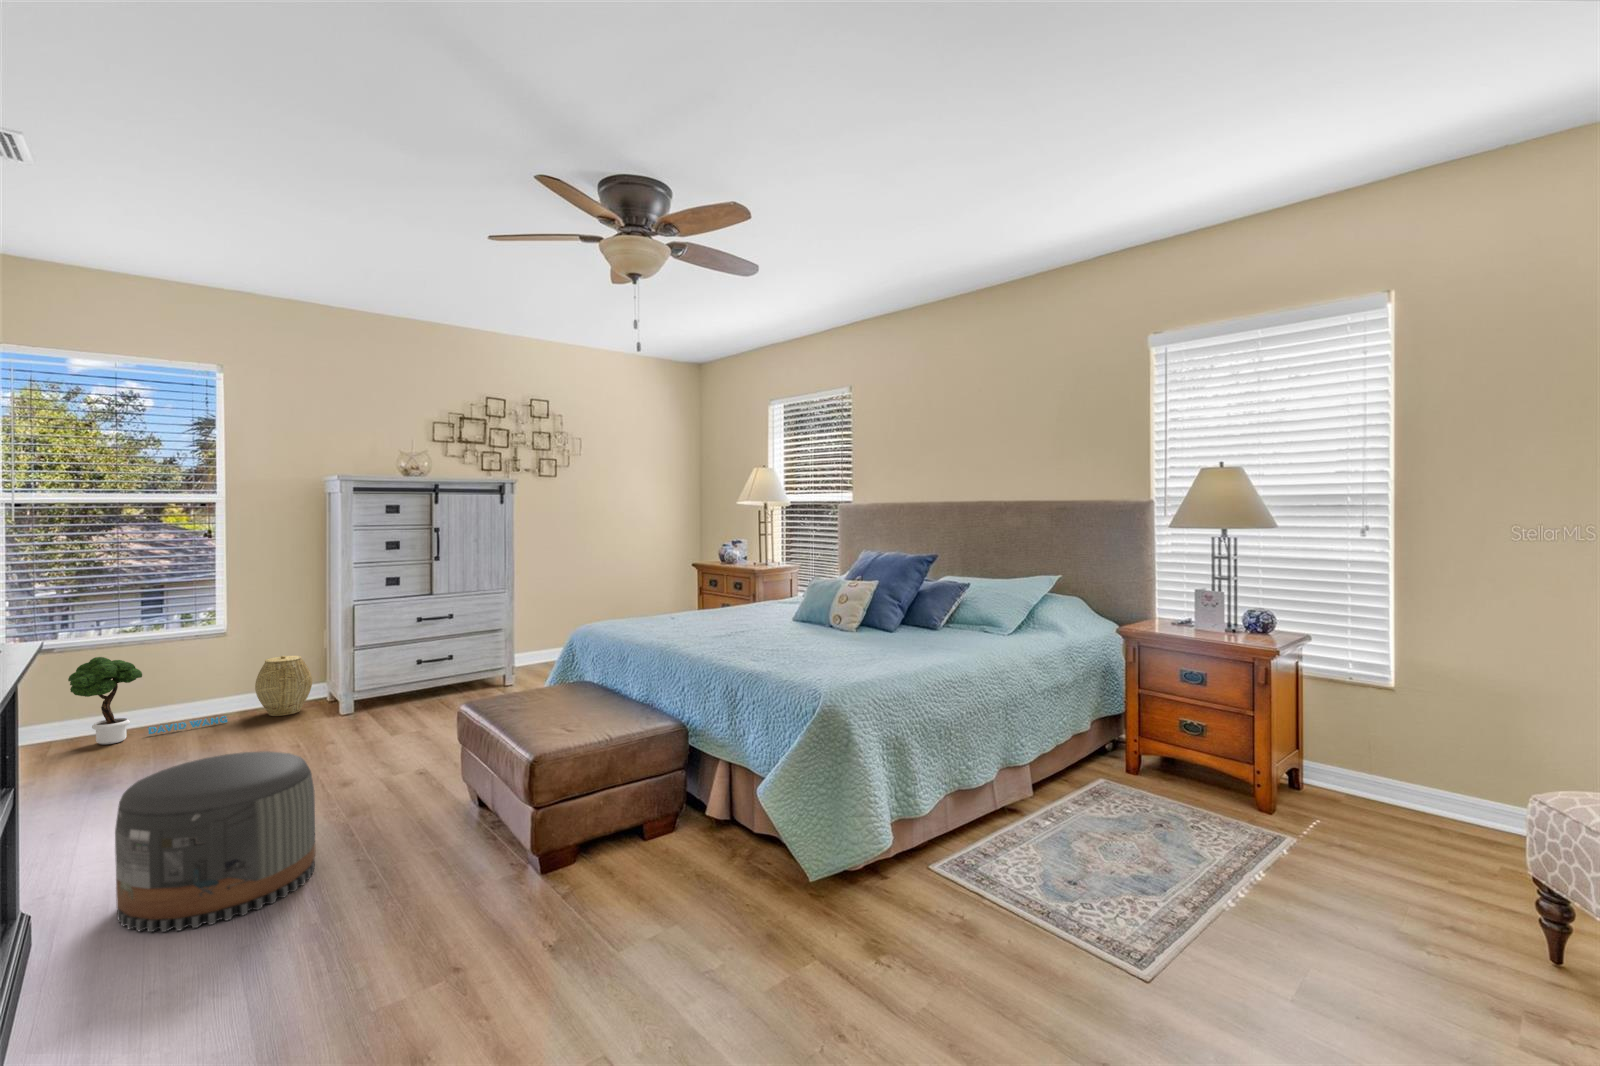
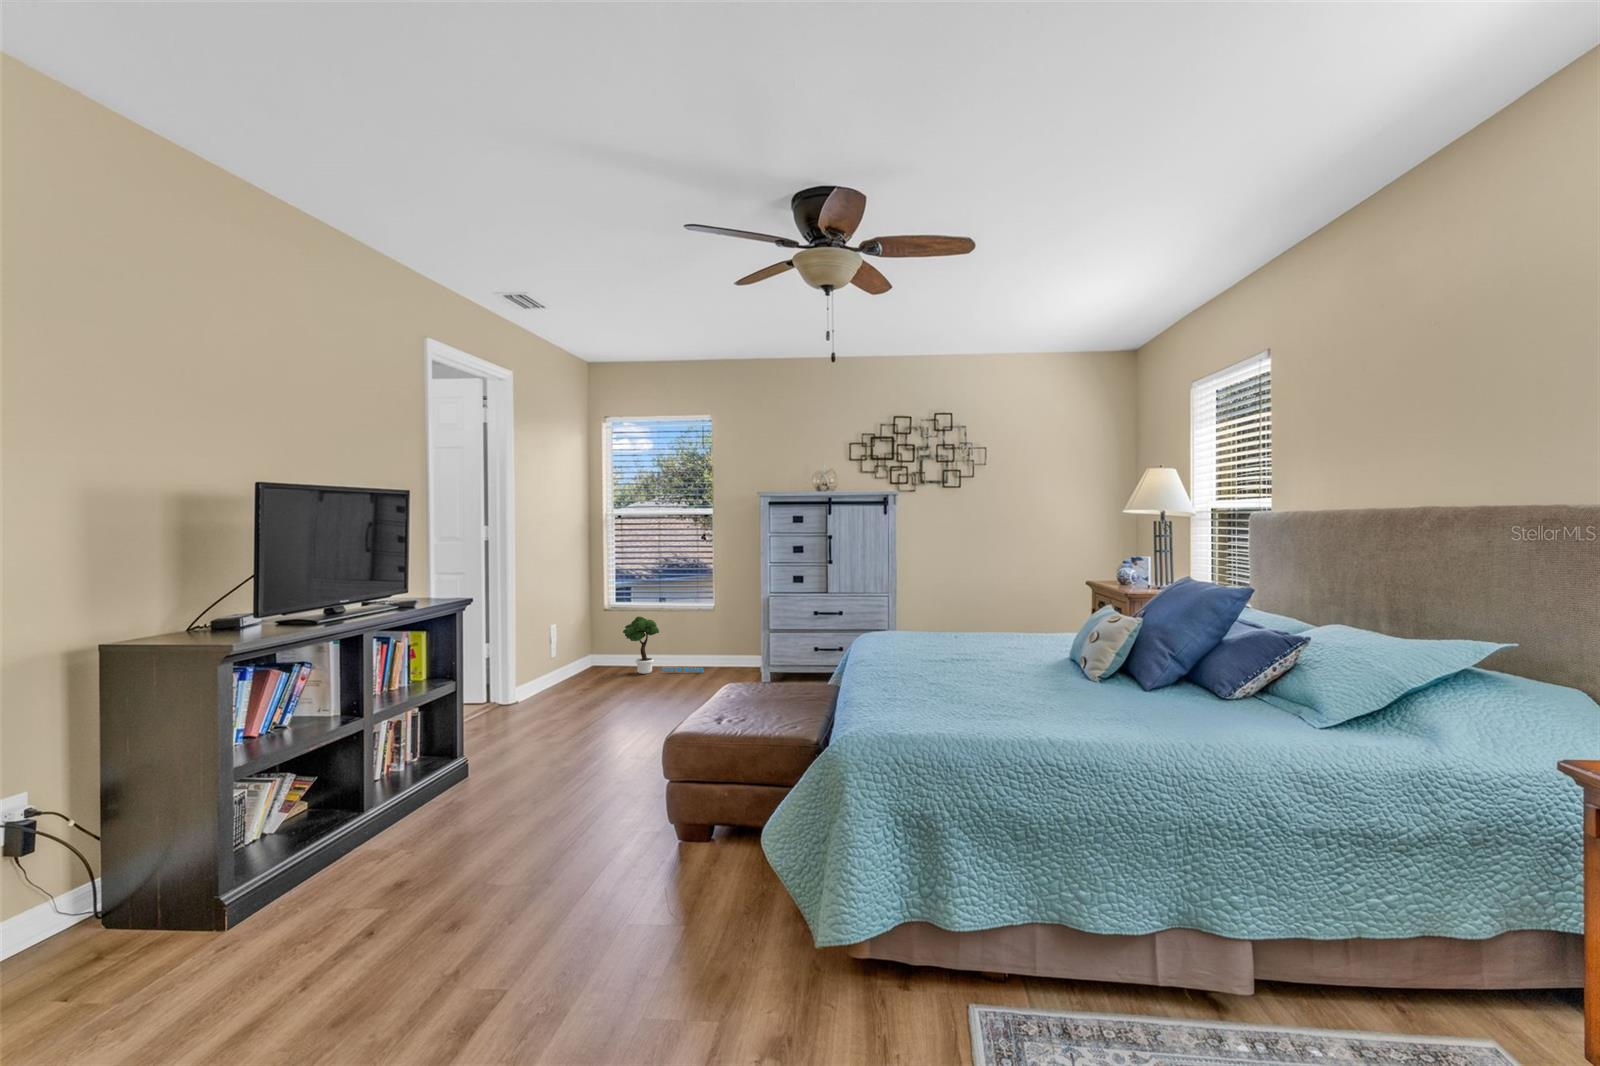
woven basket: present [255,655,312,716] -> none [720,630,755,674]
pouf: present [115,751,316,932] -> none [497,690,604,797]

